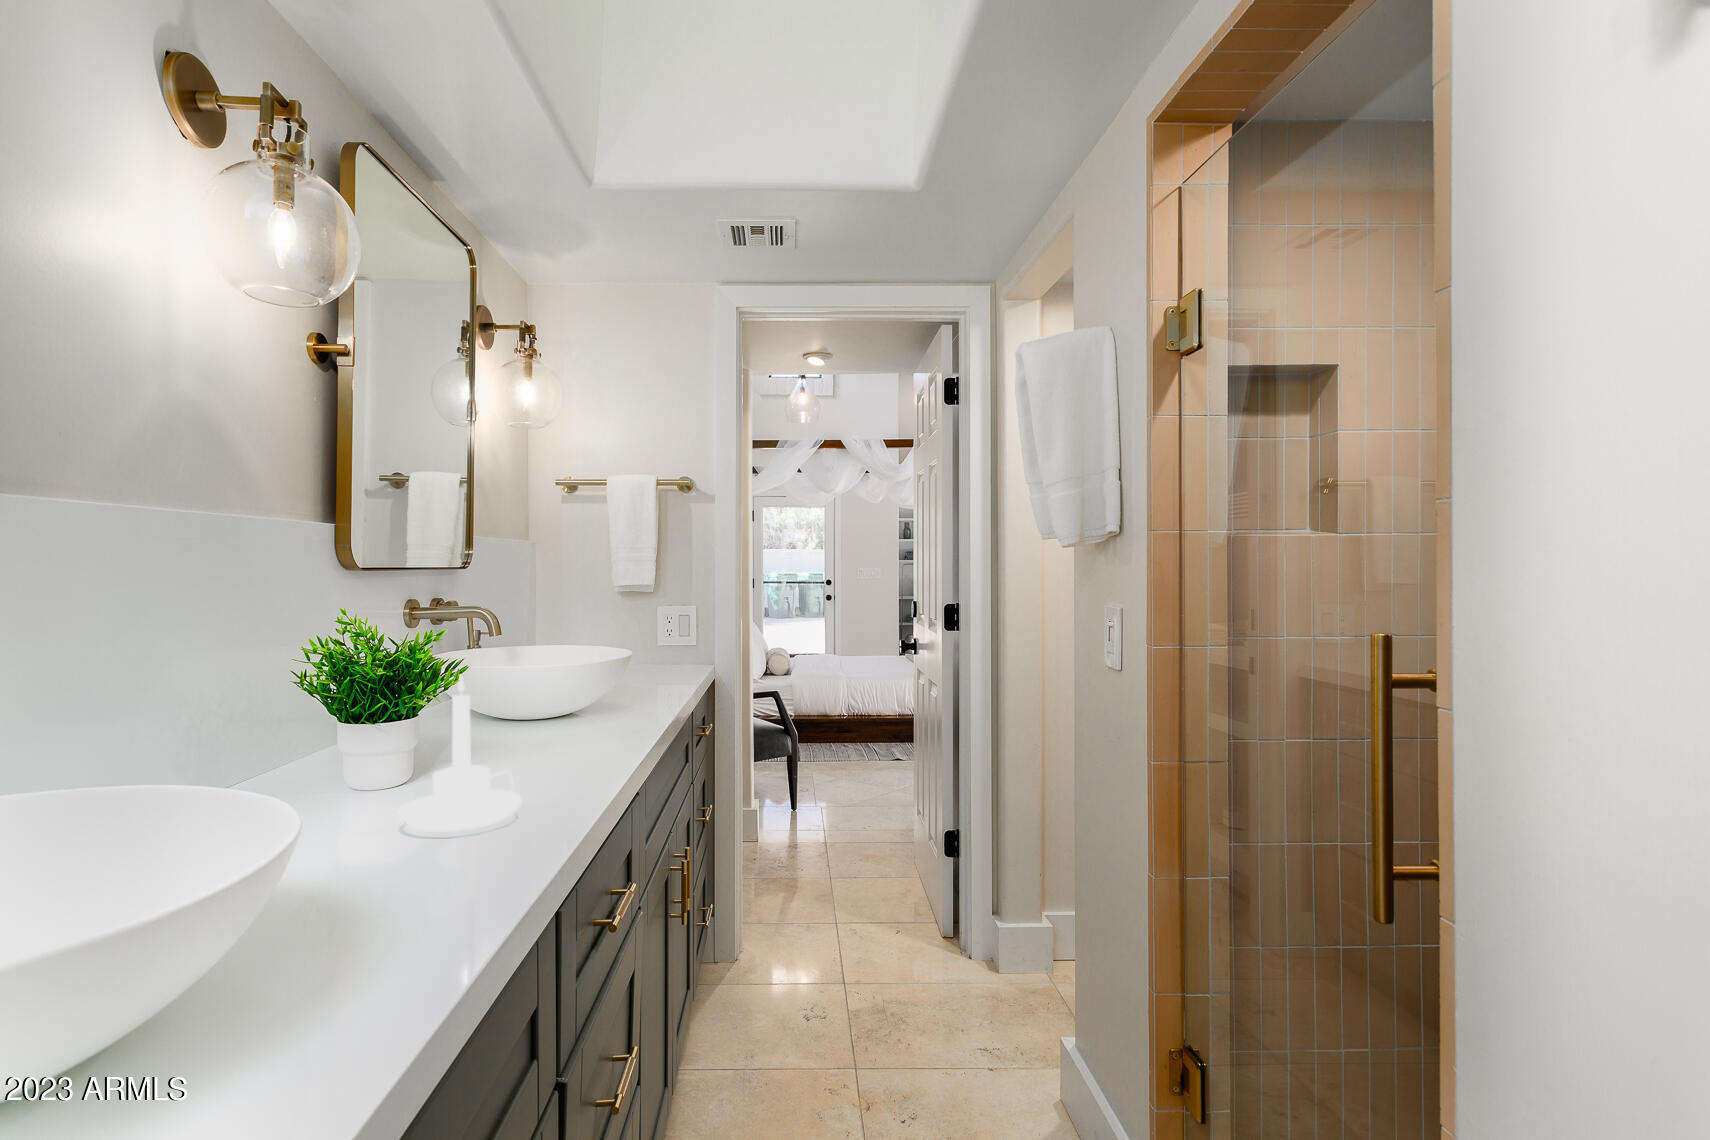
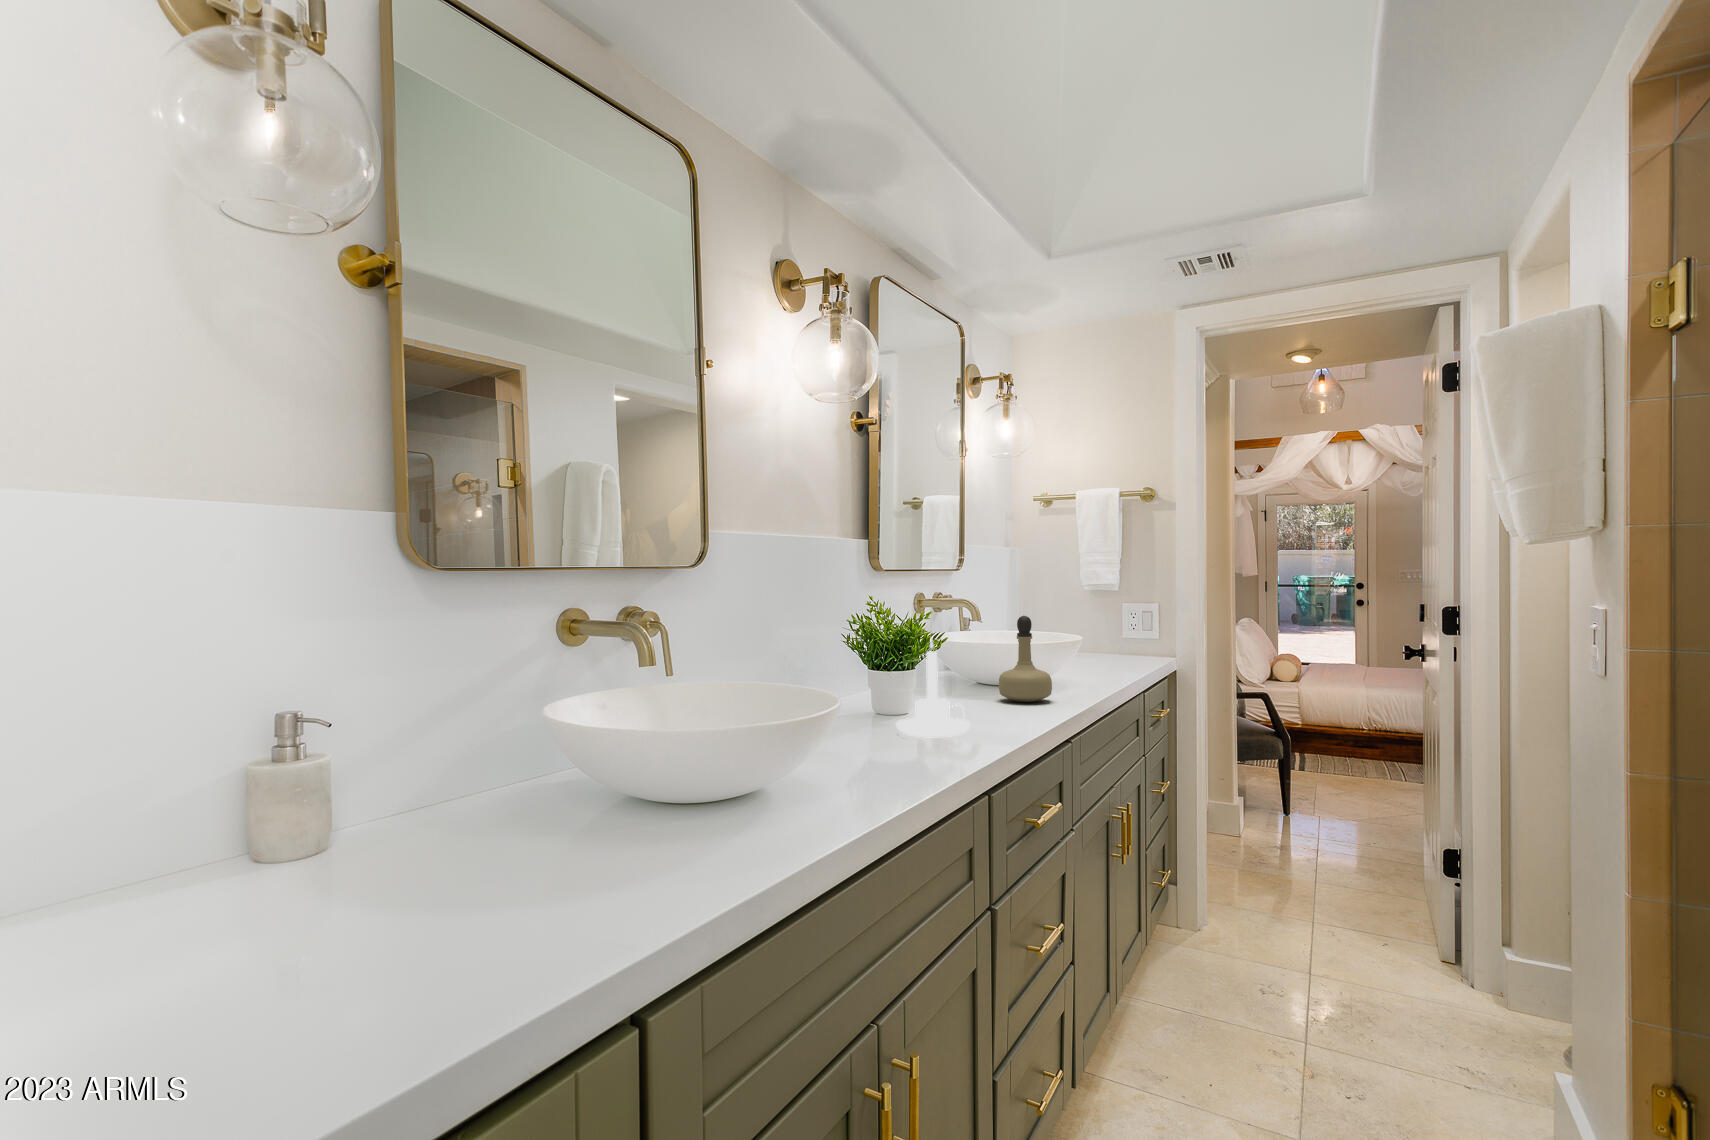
perfume bottle: none [537,630,609,743] -> present [999,616,1052,702]

